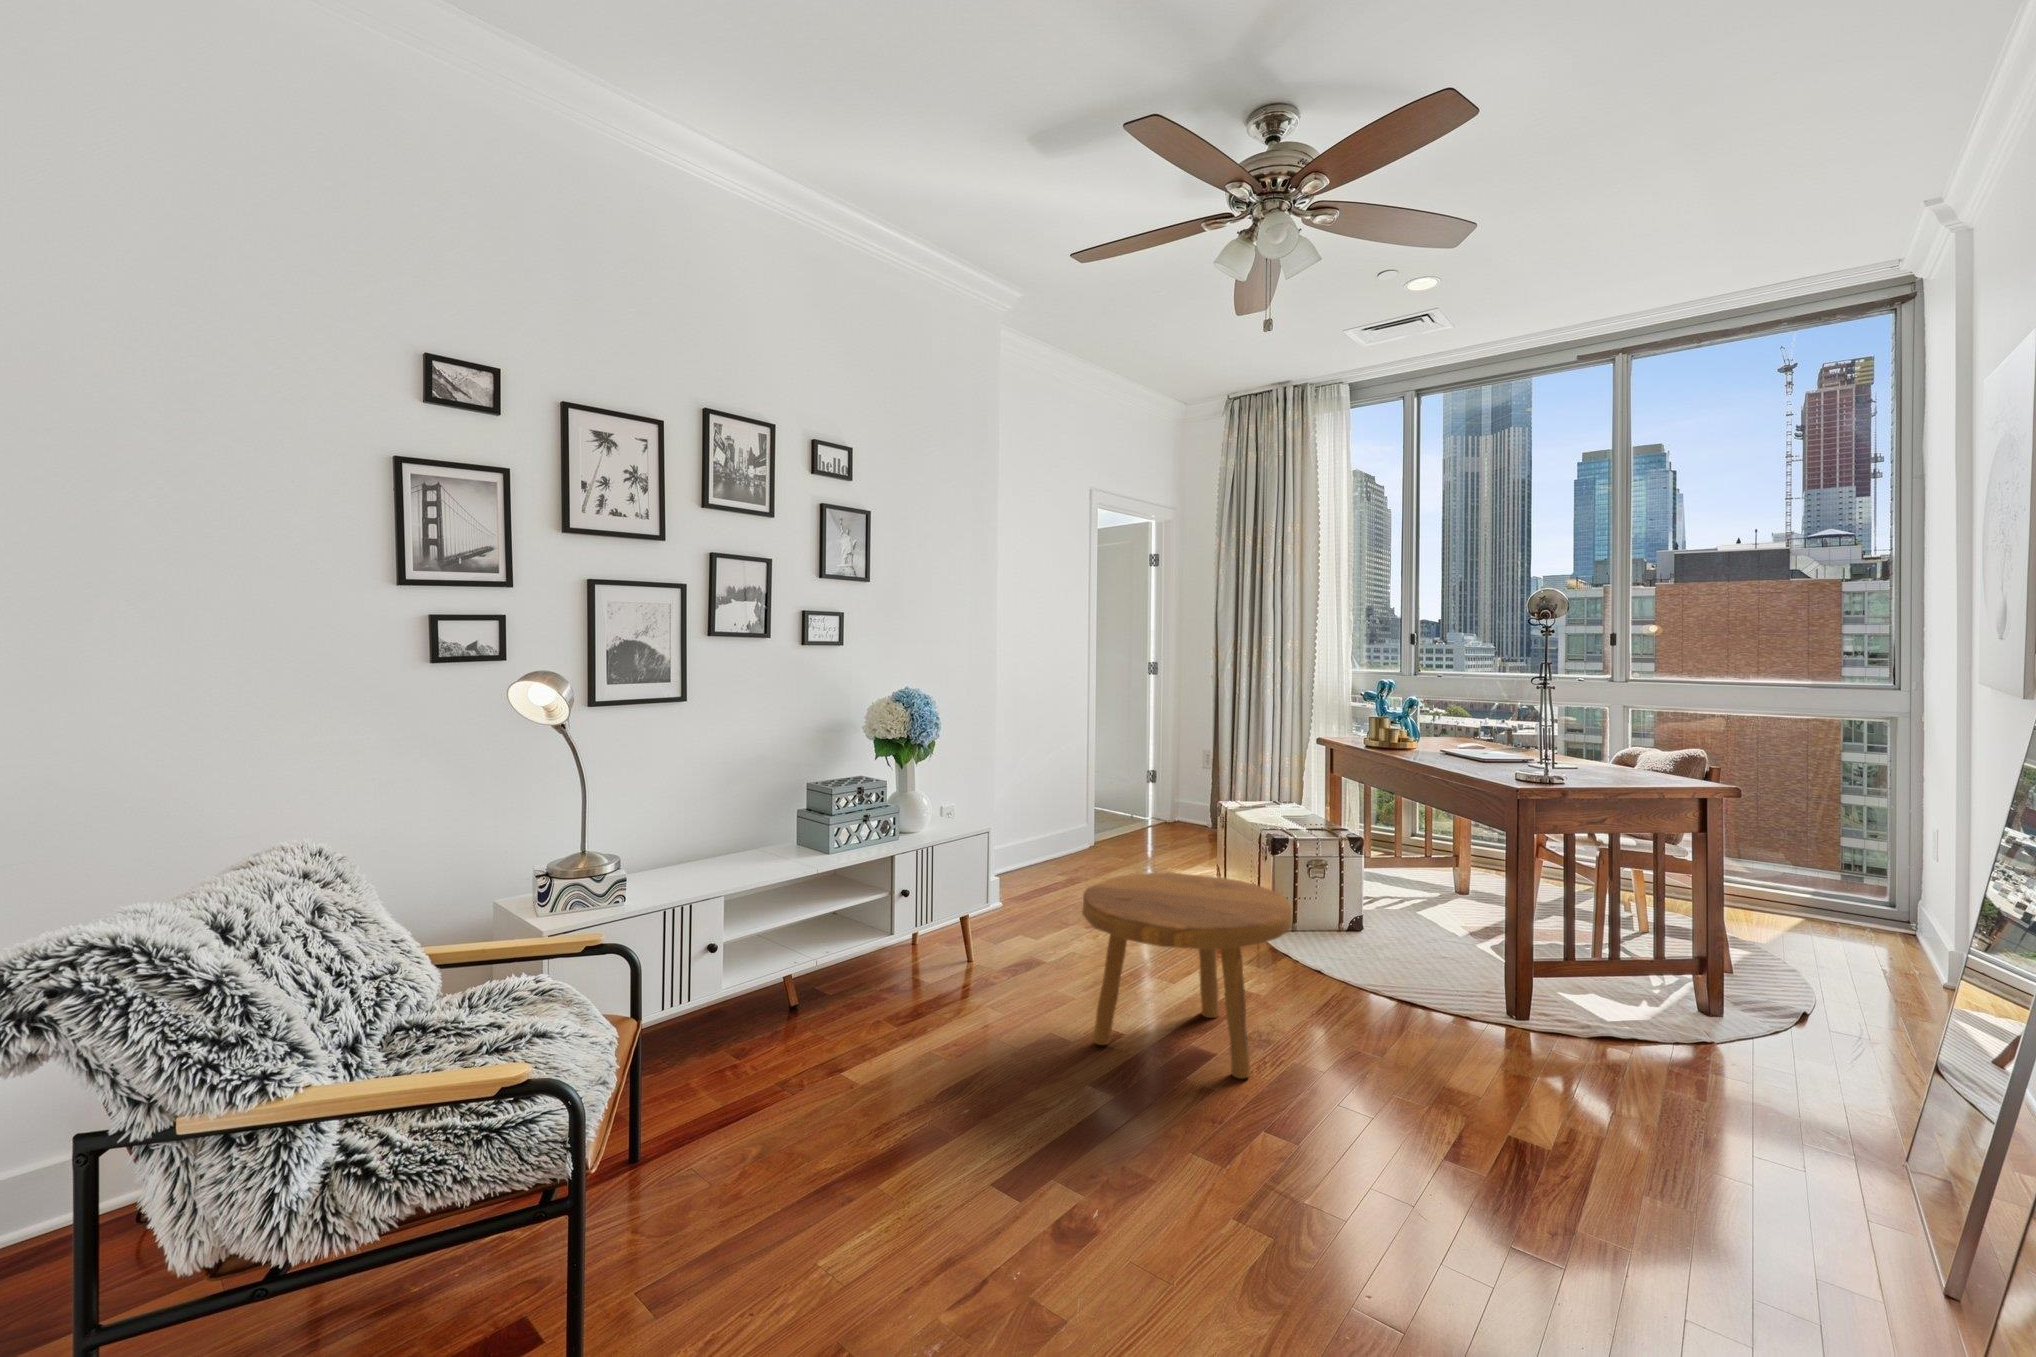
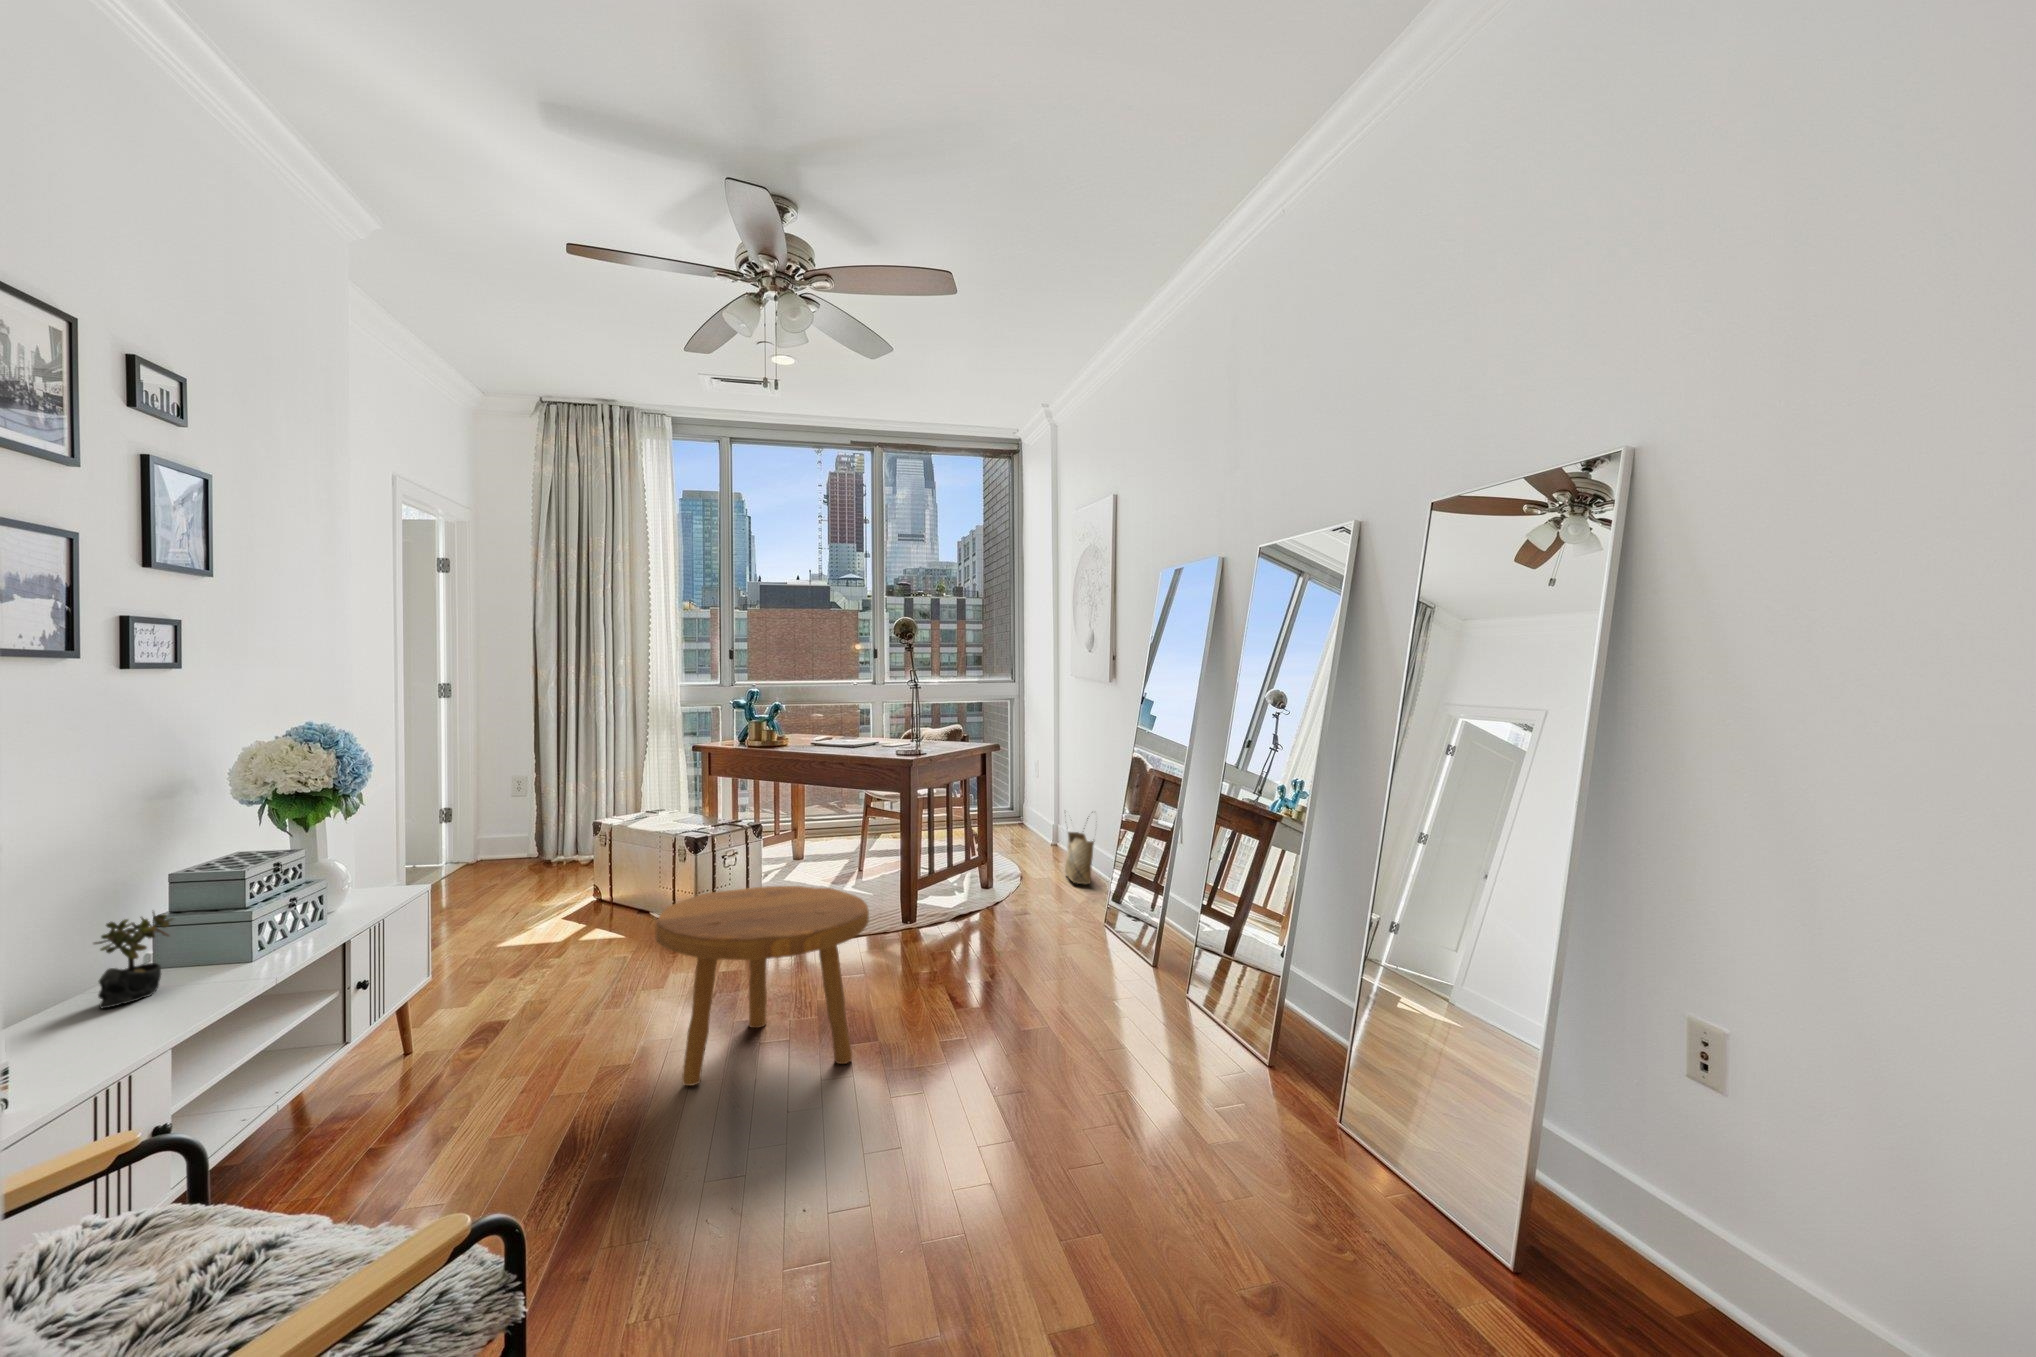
succulent plant: none [746,806,792,863] -> present [94,912,173,1008]
woven basket: none [1788,868,1847,985] -> present [1065,812,1094,884]

